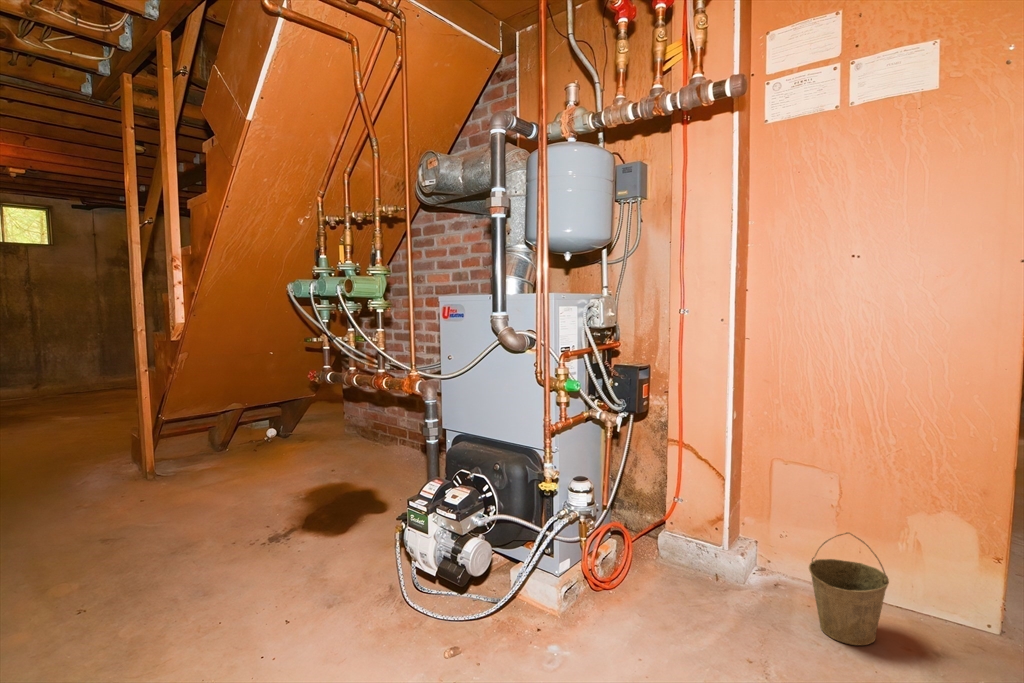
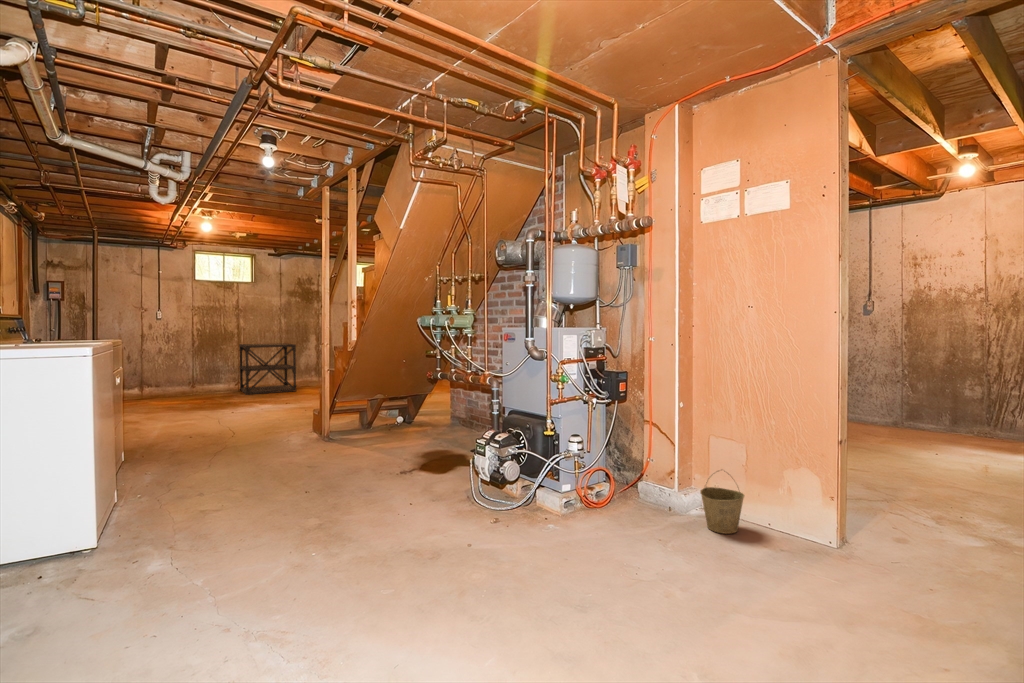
shelving unit: none [11,330,109,408] -> present [239,344,296,395]

